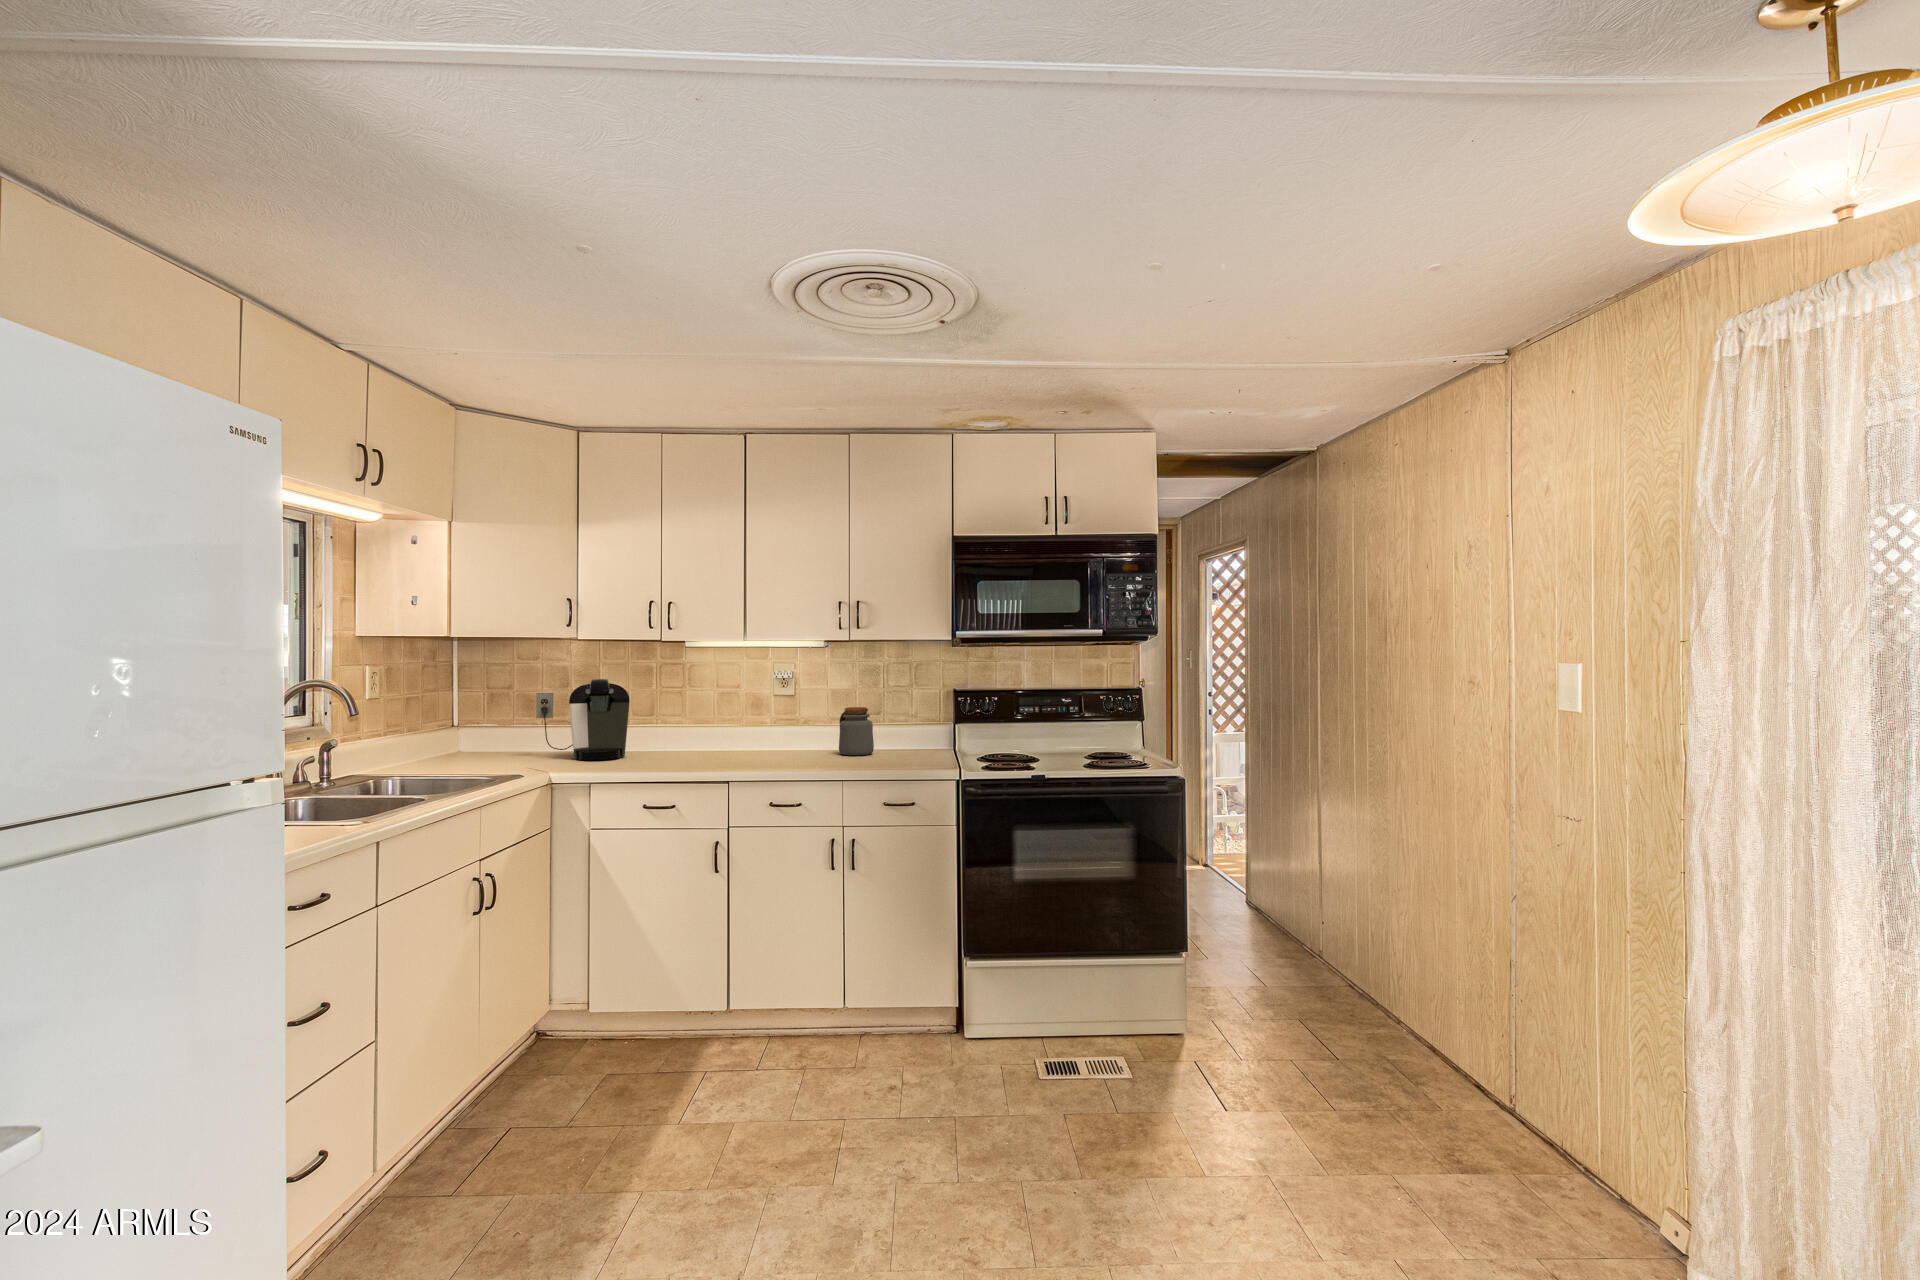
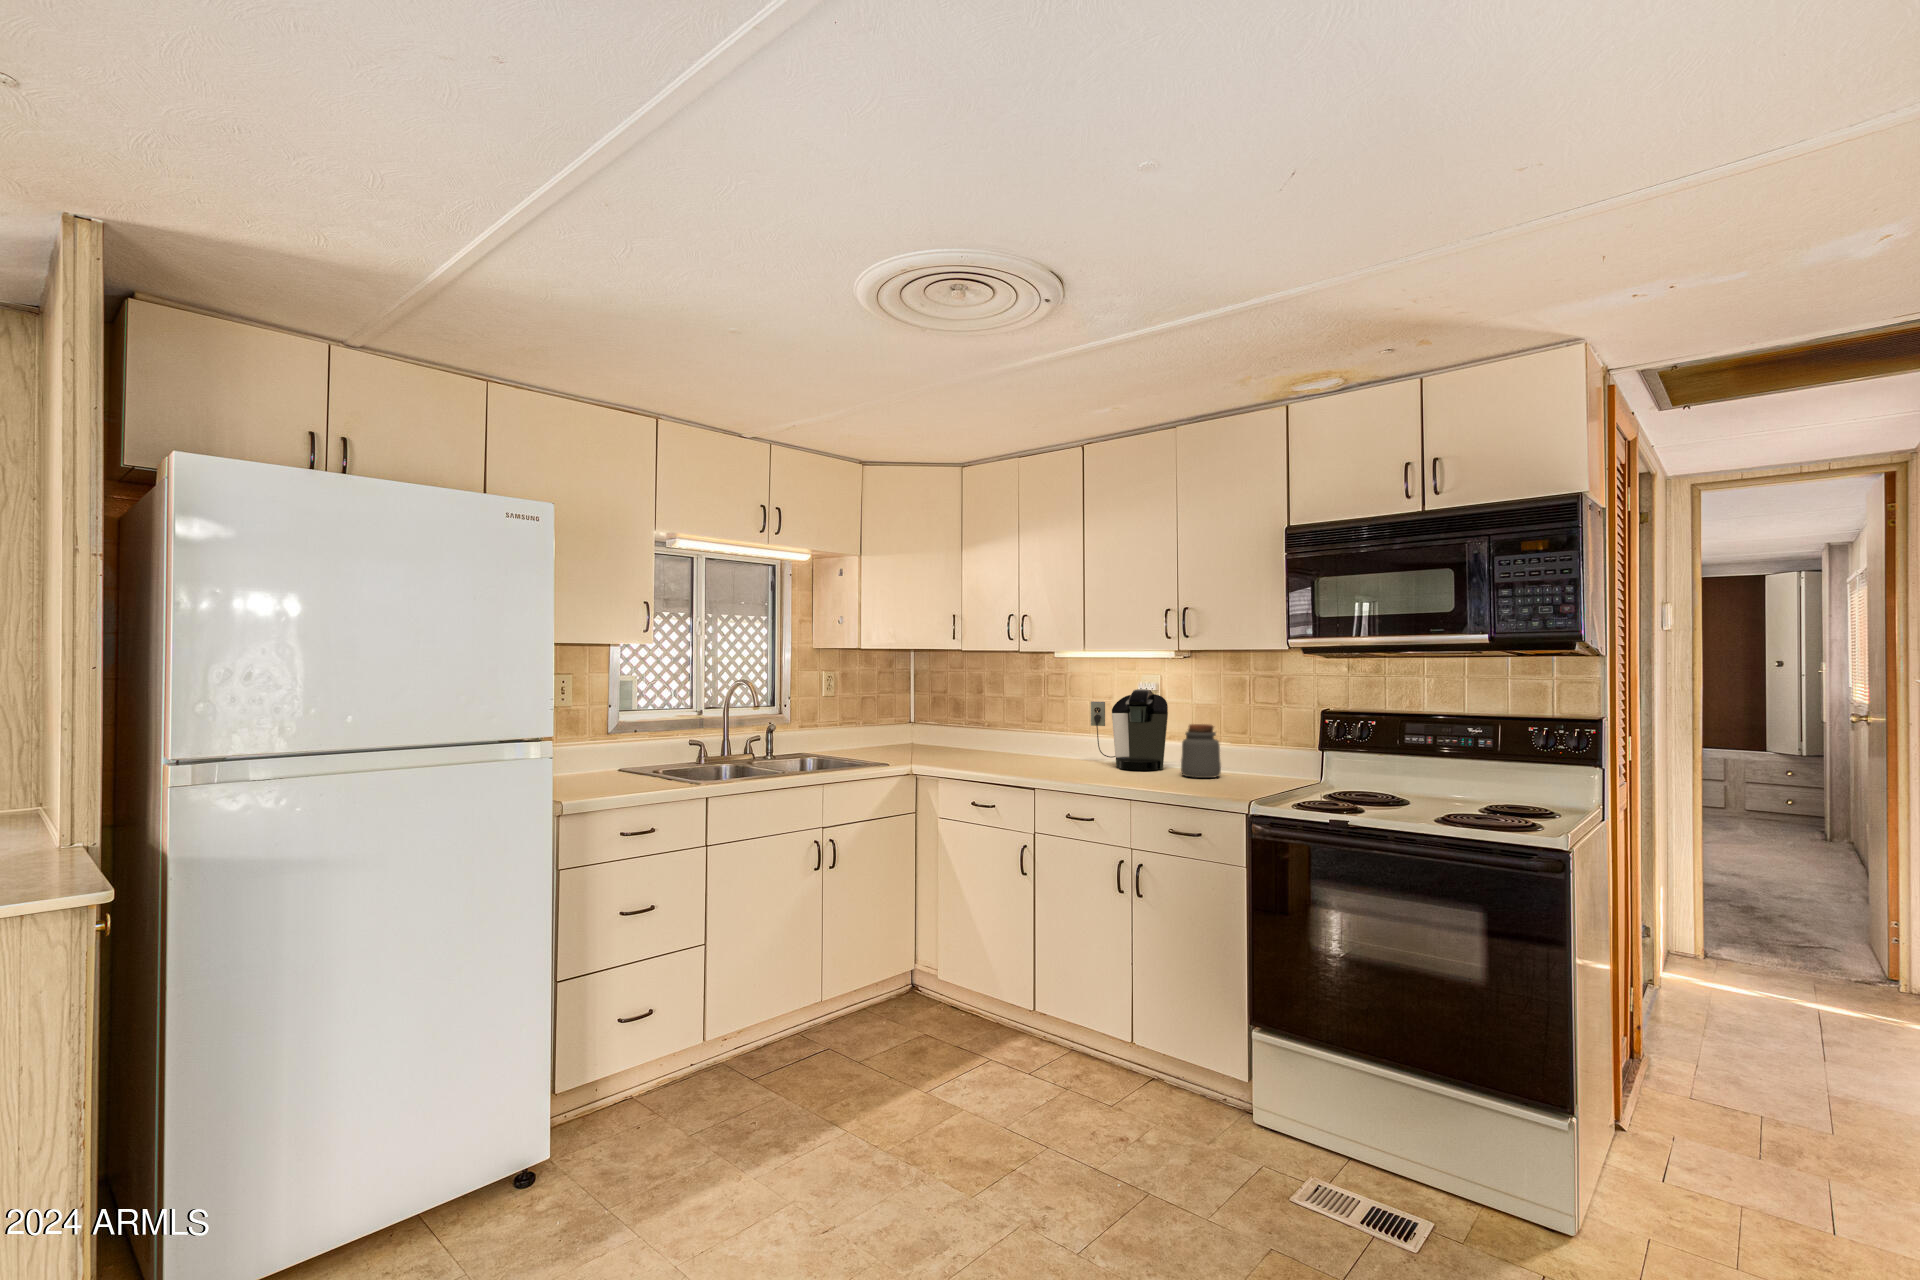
coffee maker: present [536,678,630,760] -> present [1091,689,1168,770]

